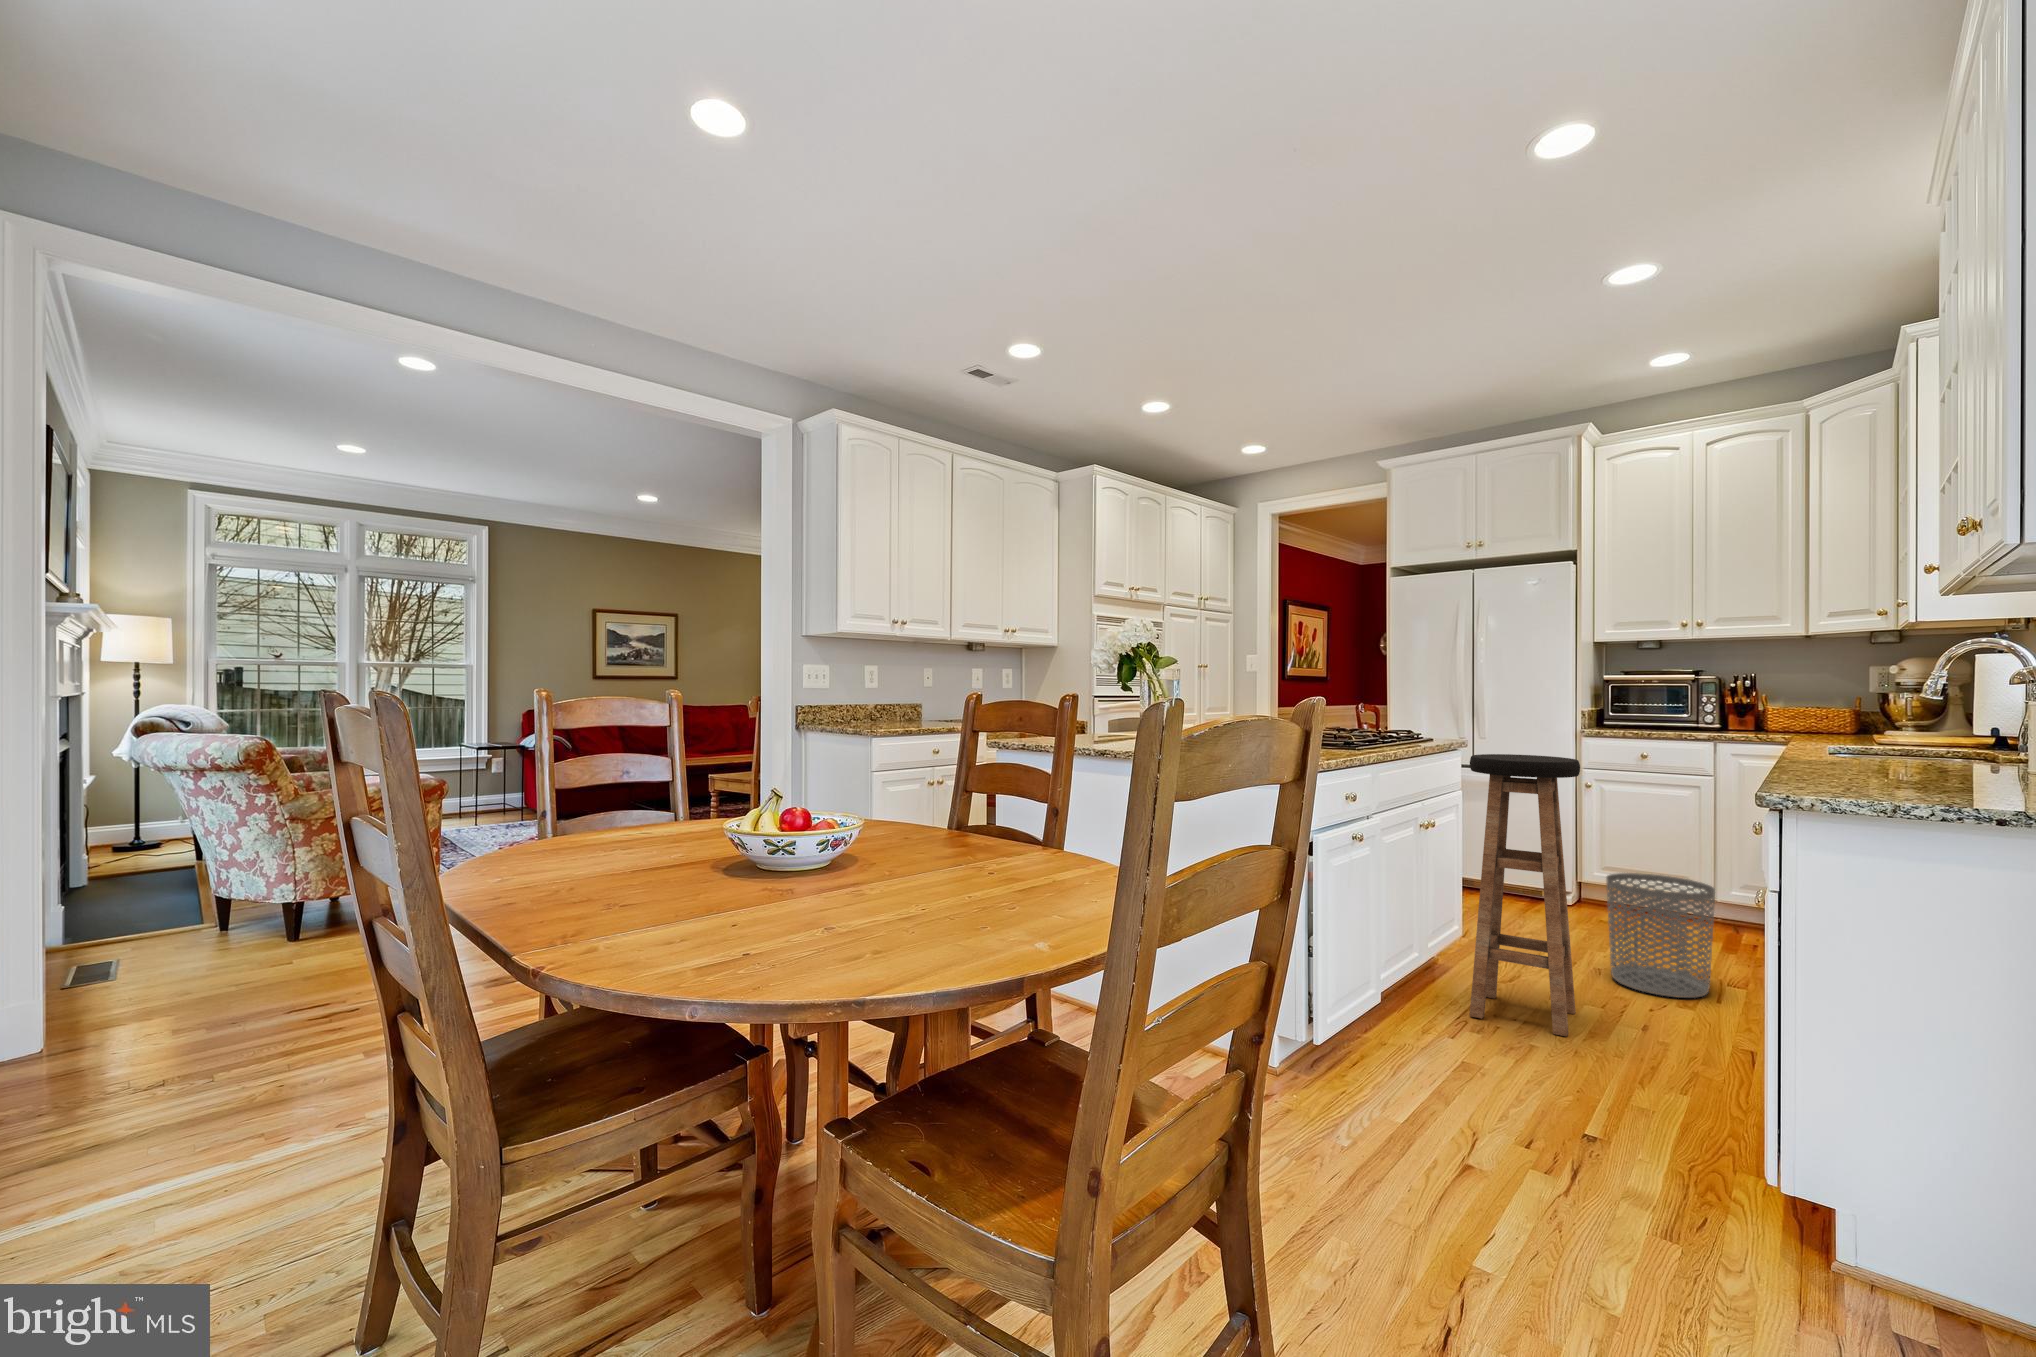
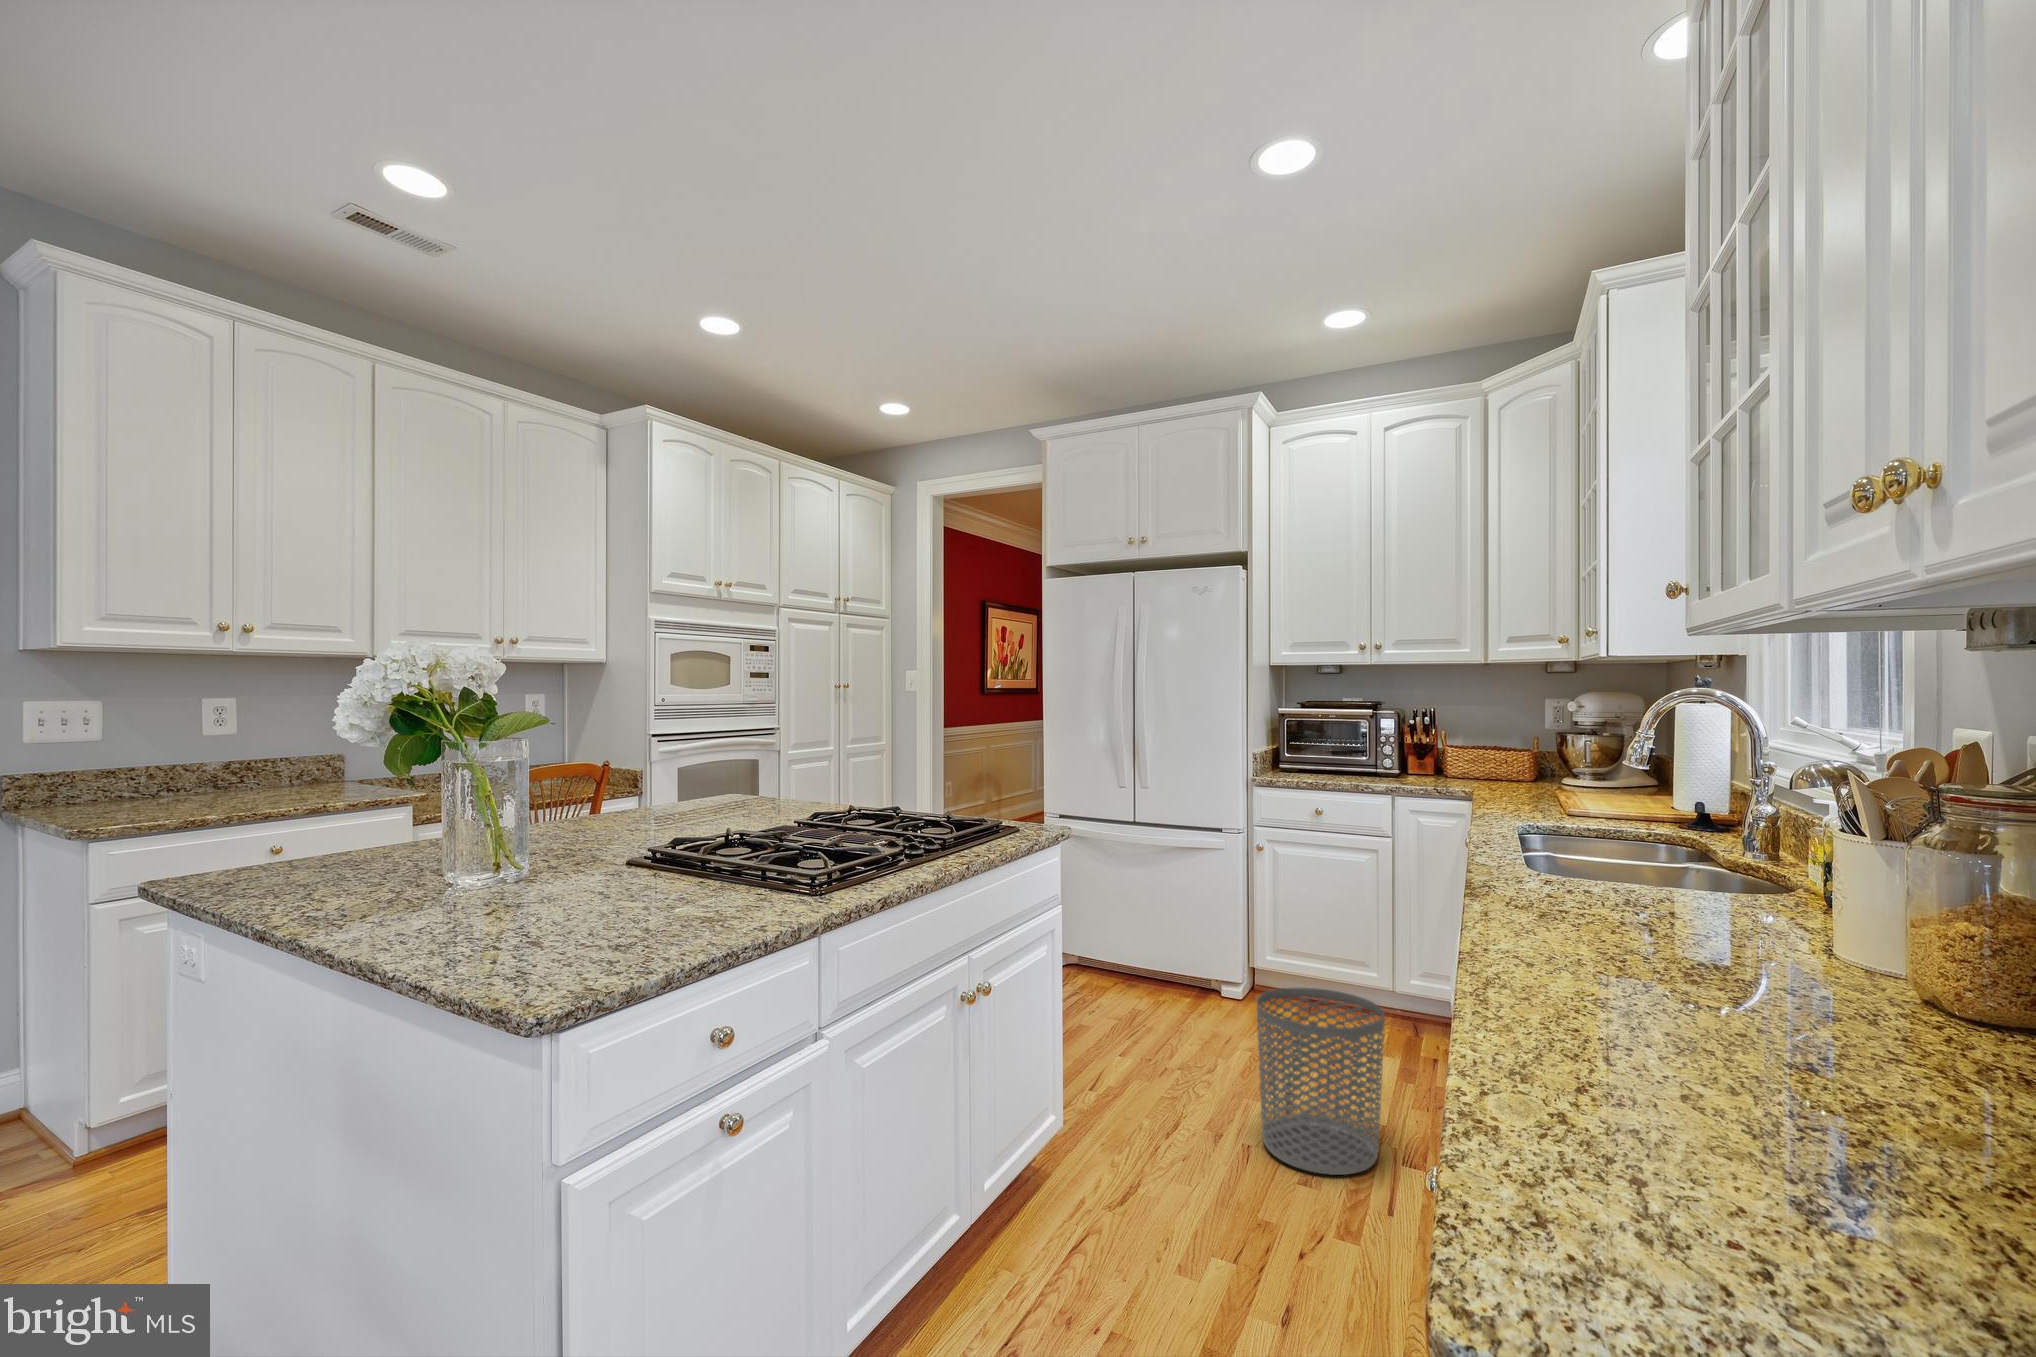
bar stool: present [1470,754,1580,1036] -> none [1047,840,1204,1299]

